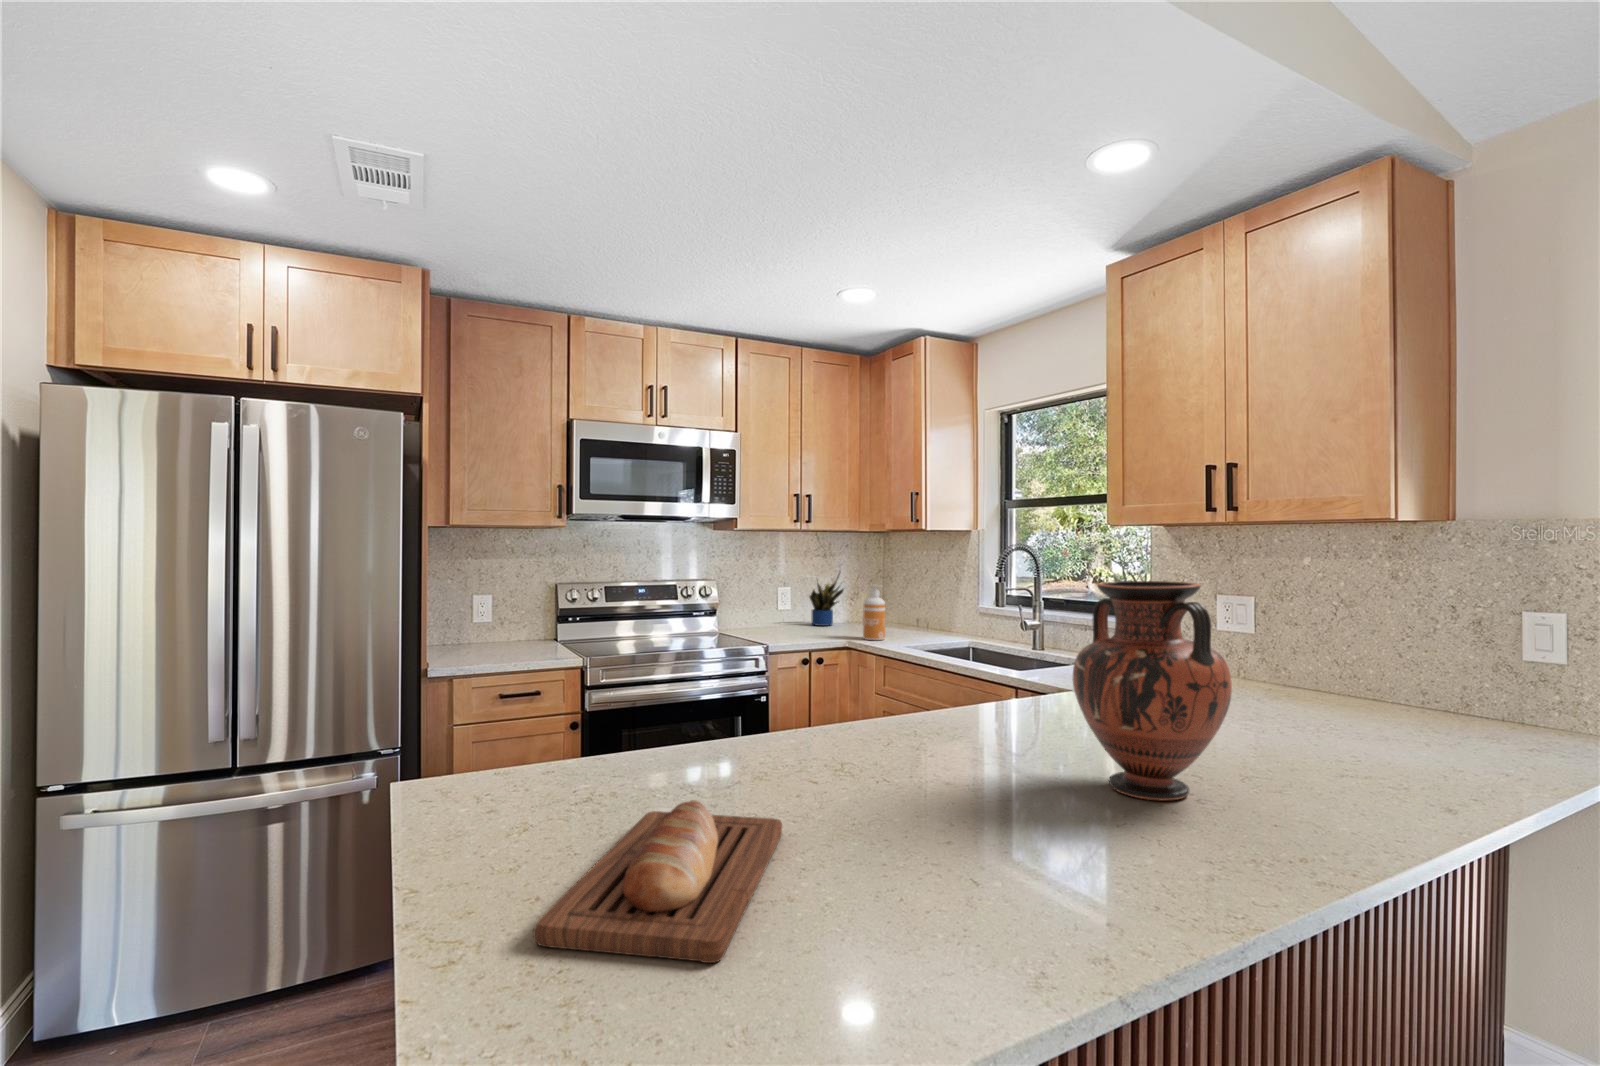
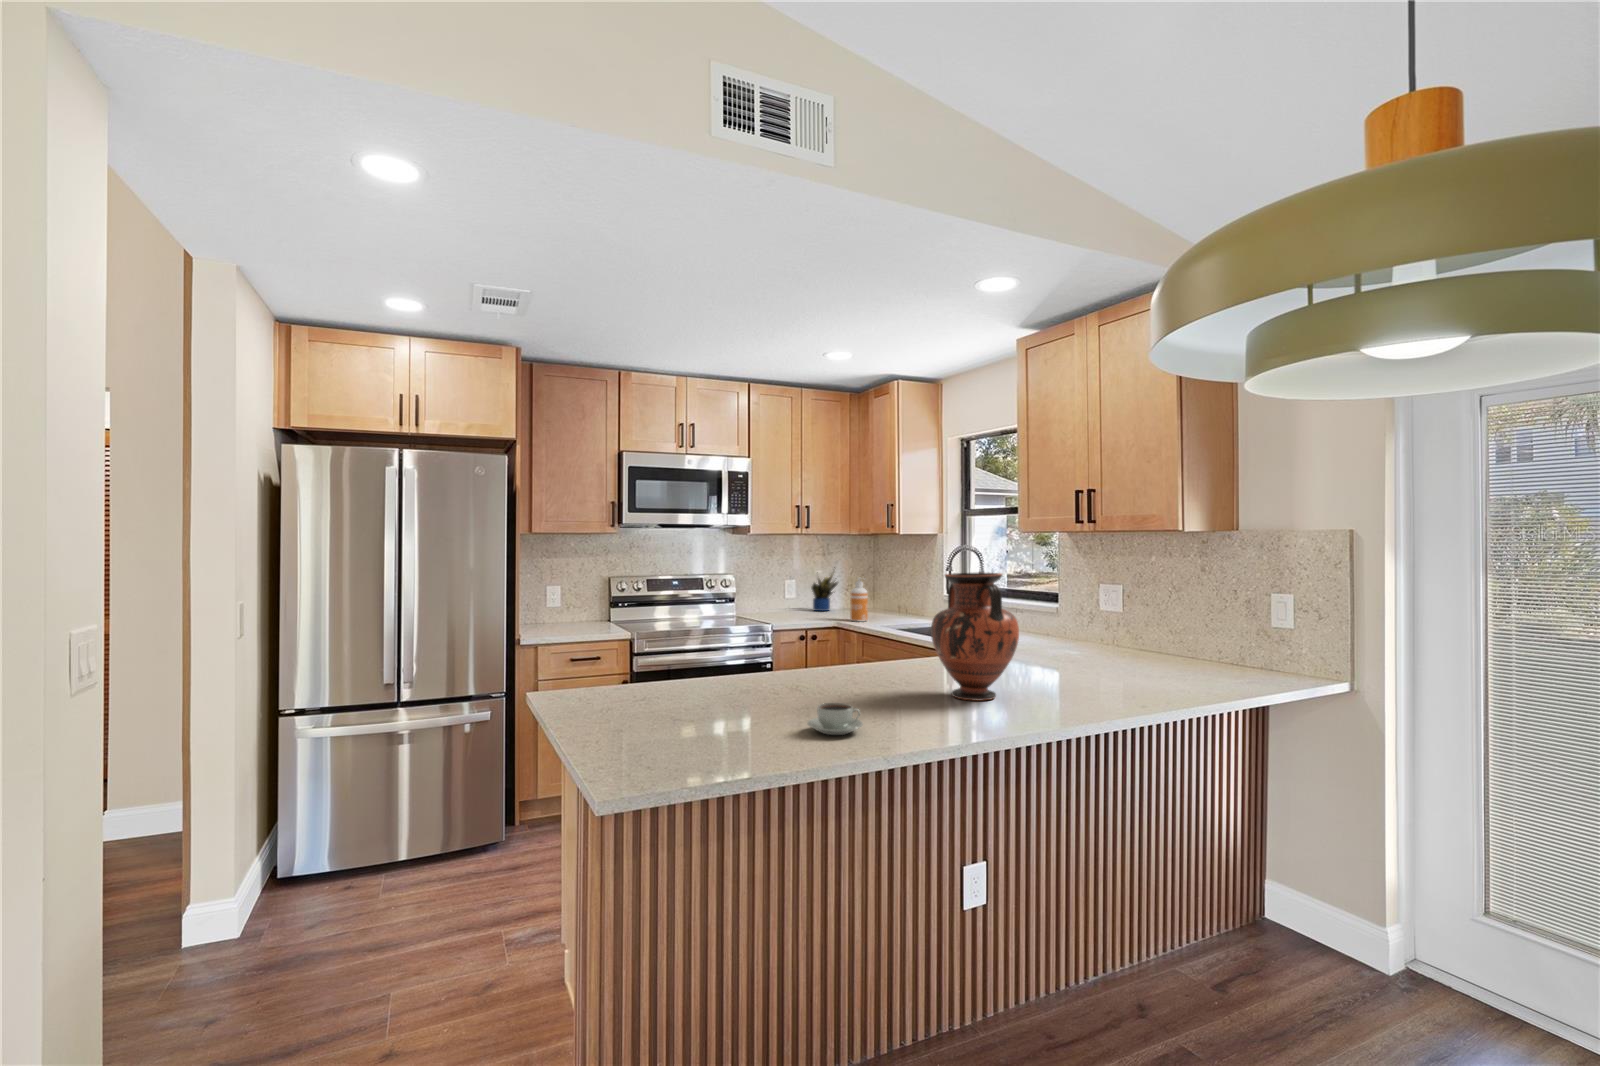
bread loaf: present [533,800,782,963] -> none [624,689,750,745]
coffee cup: none [912,840,1029,918] -> present [807,703,863,735]

